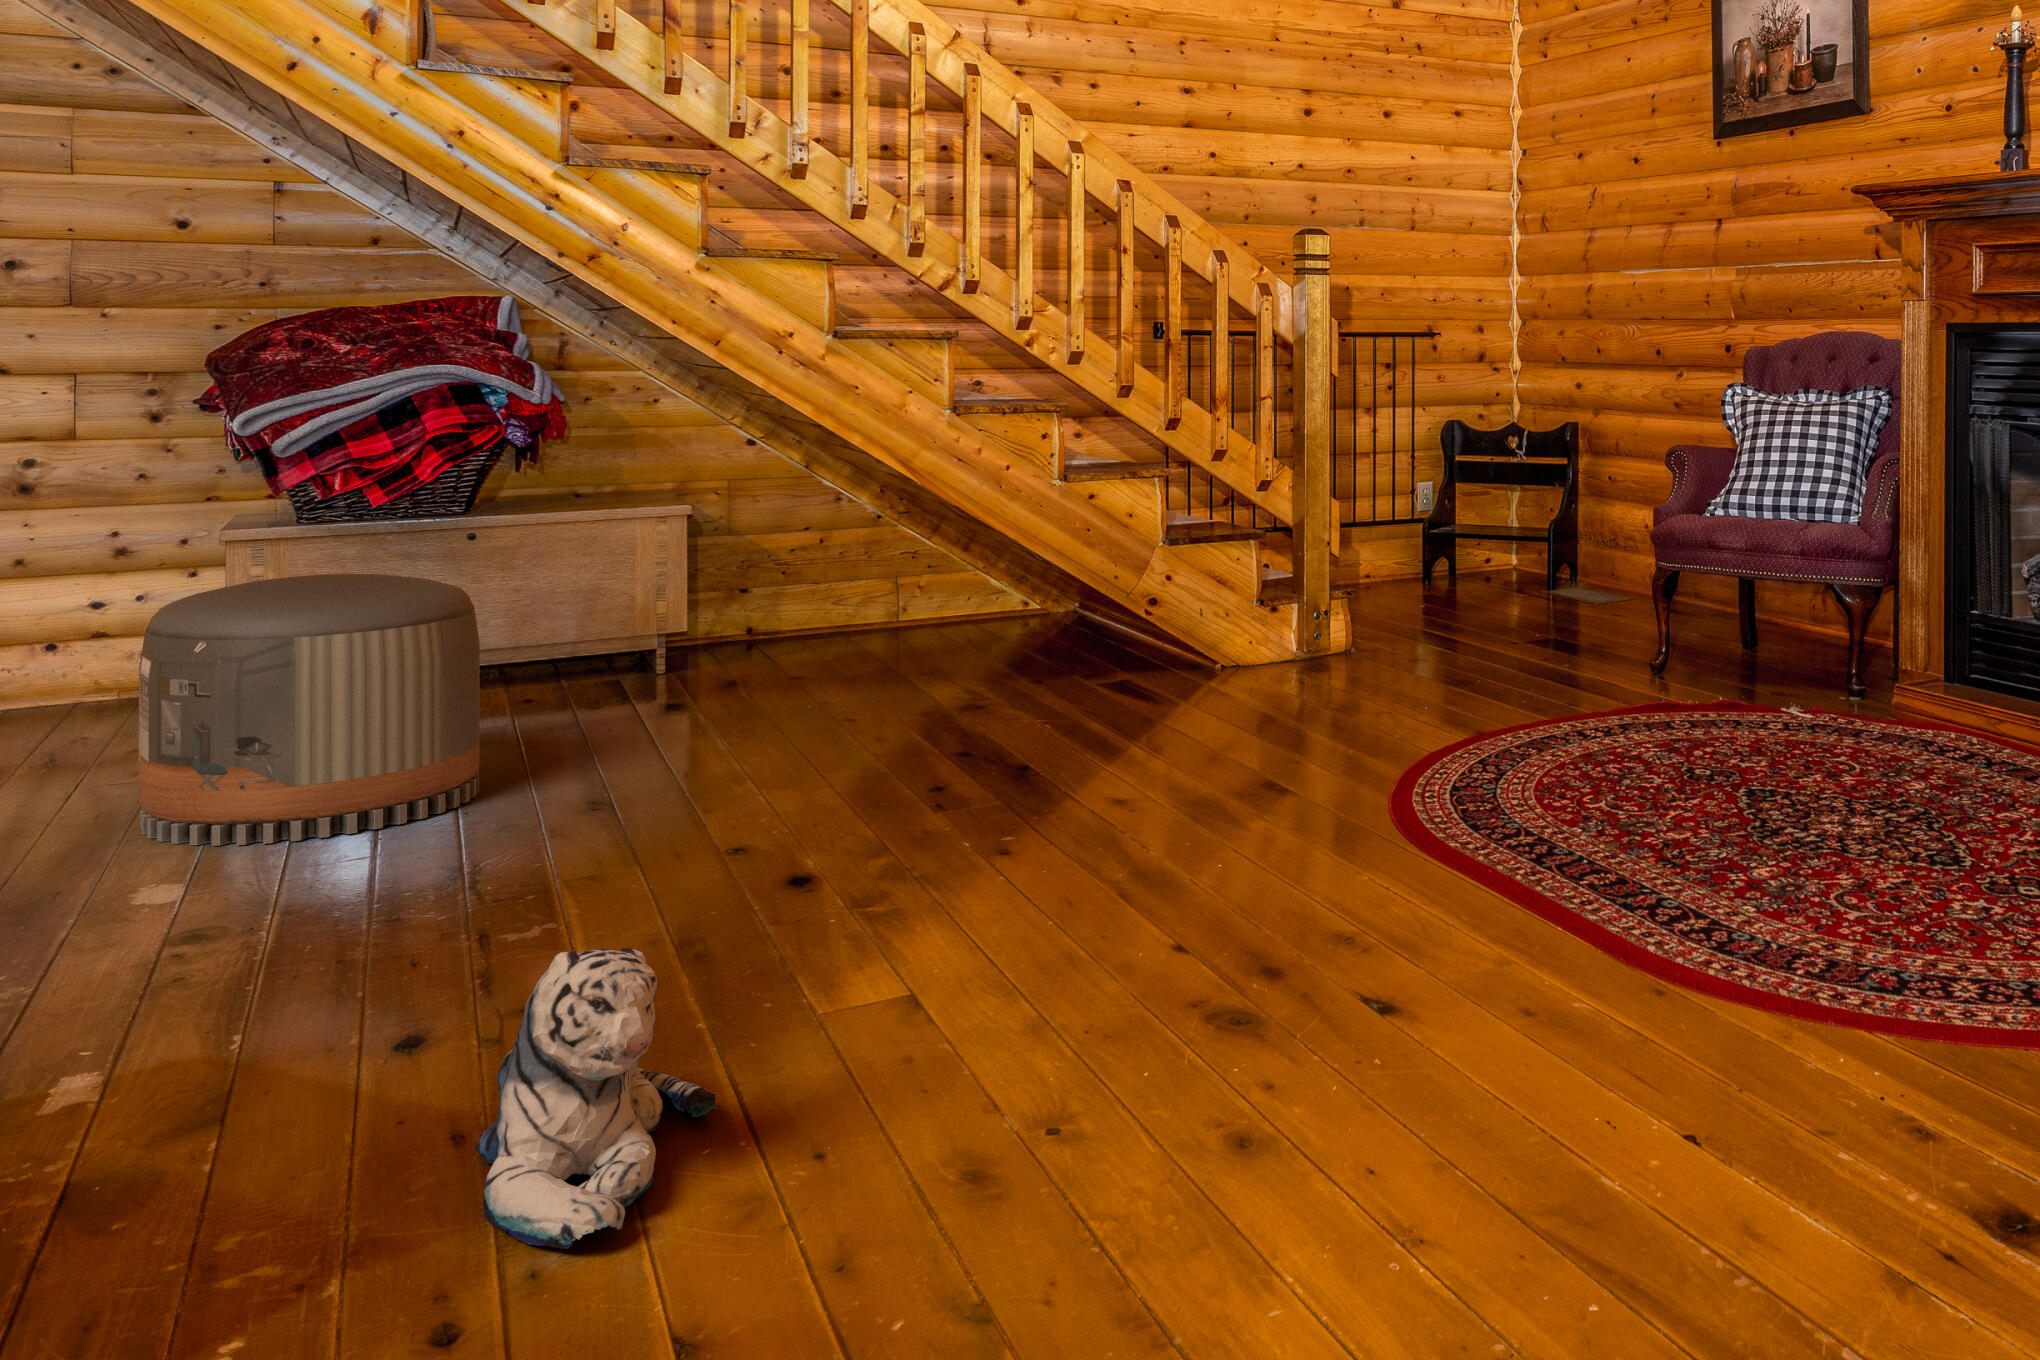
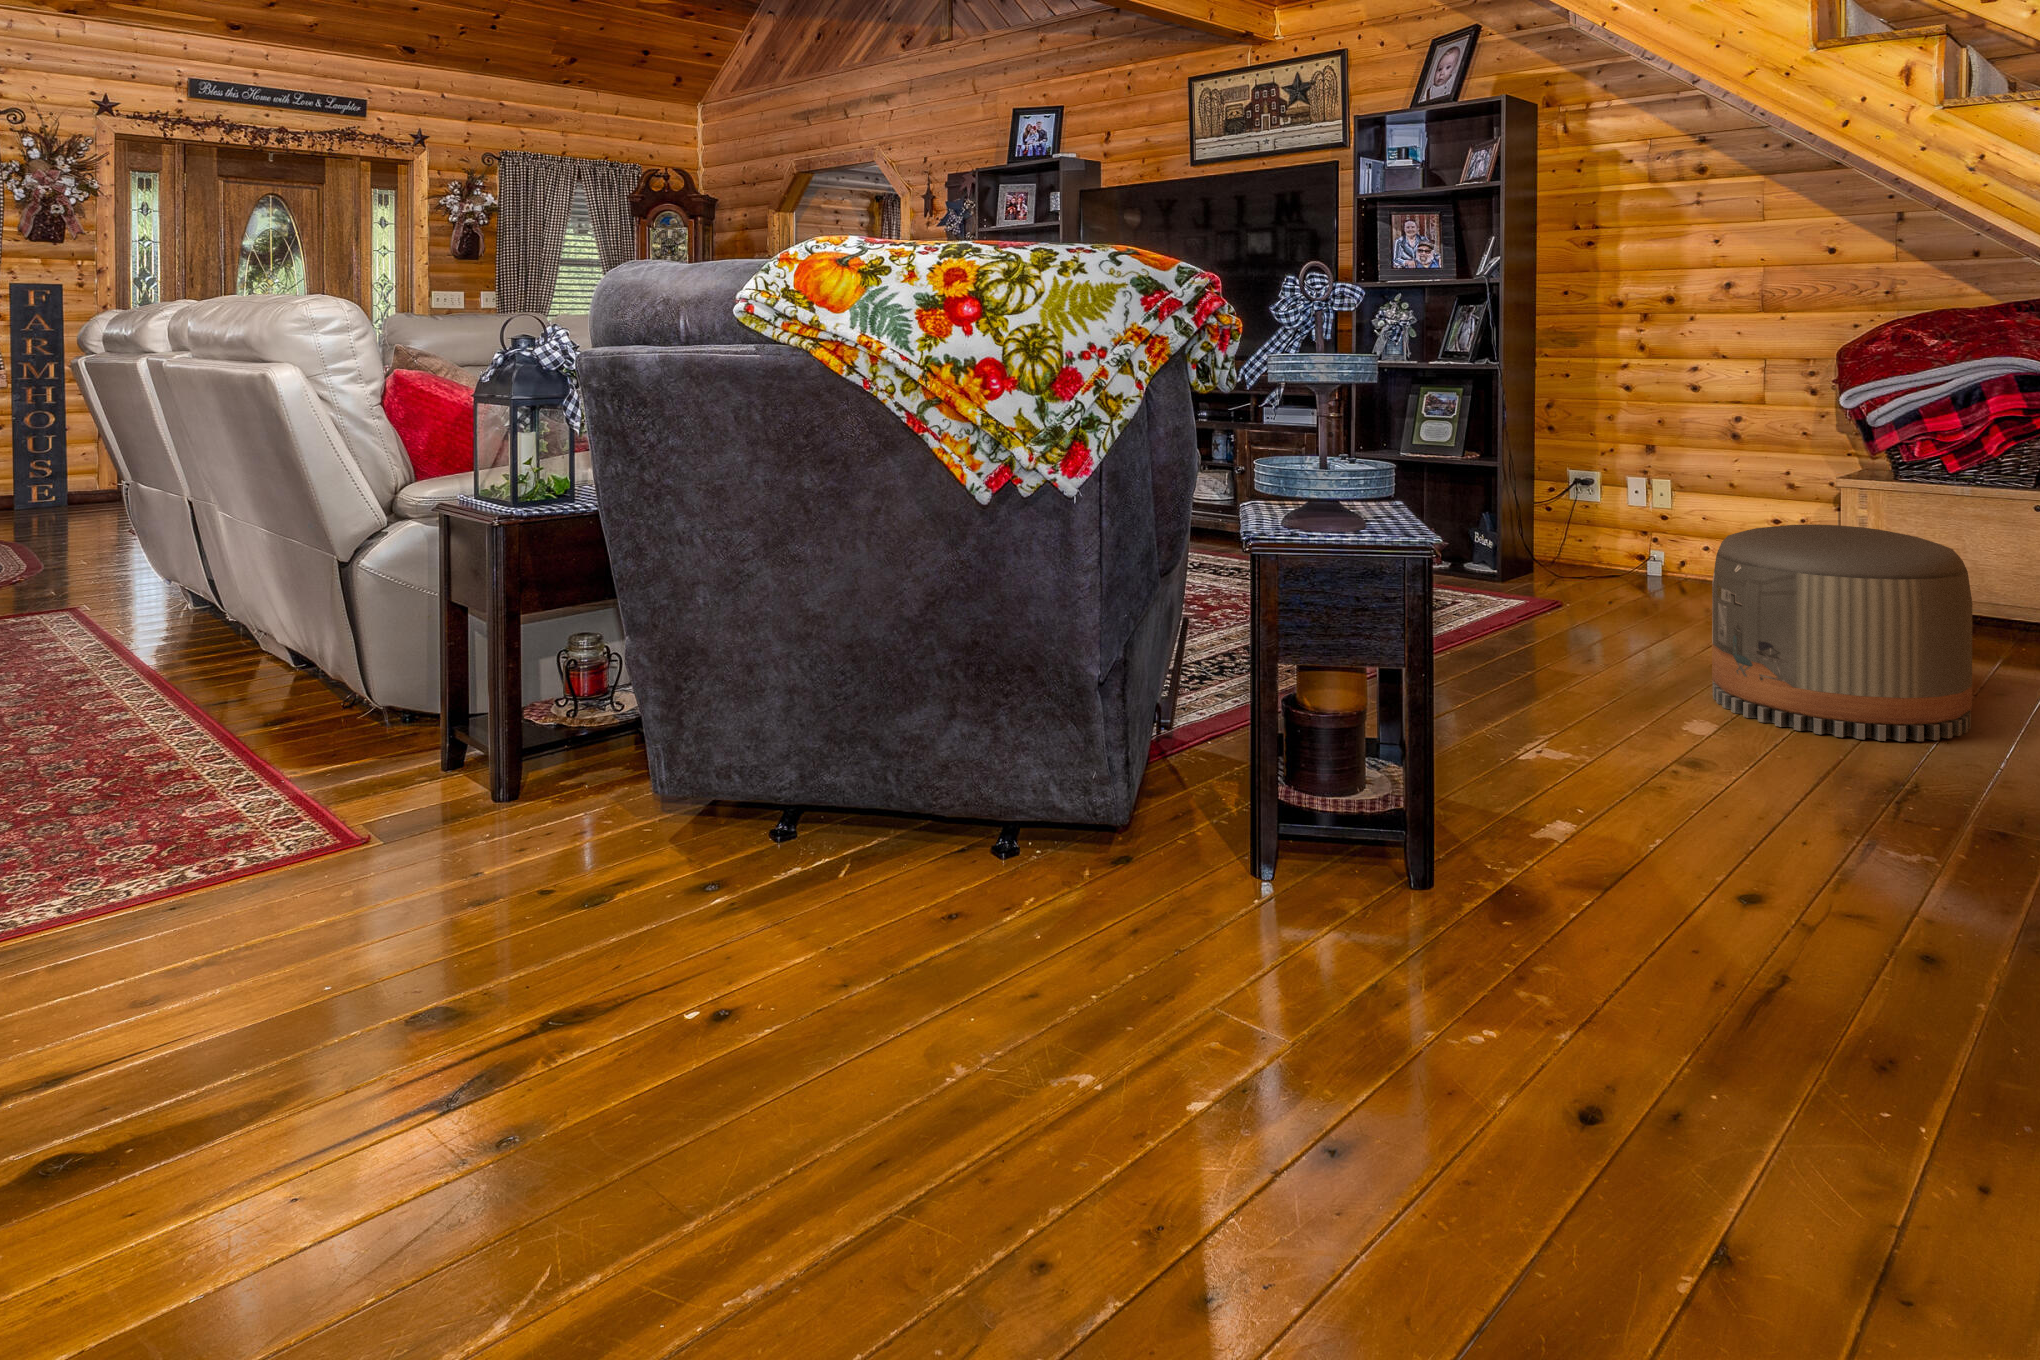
plush toy: present [474,948,717,1249] -> none [1626,892,1877,1159]

